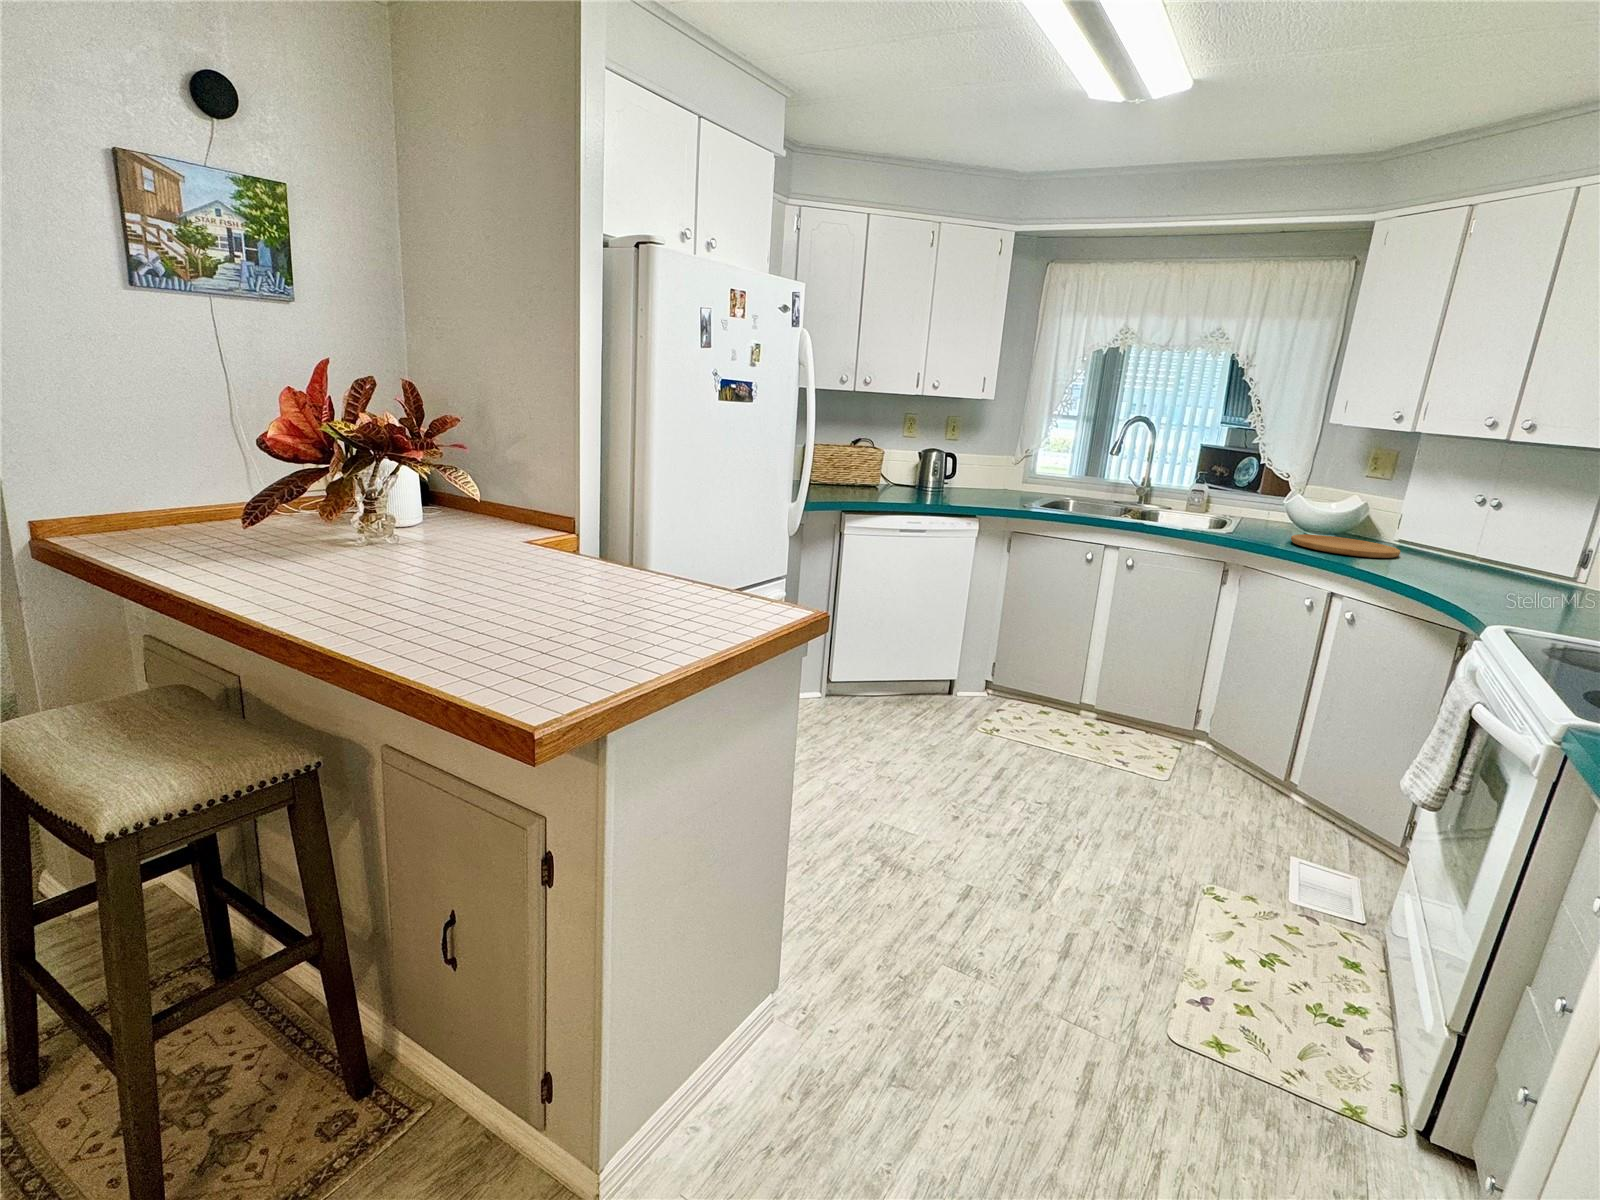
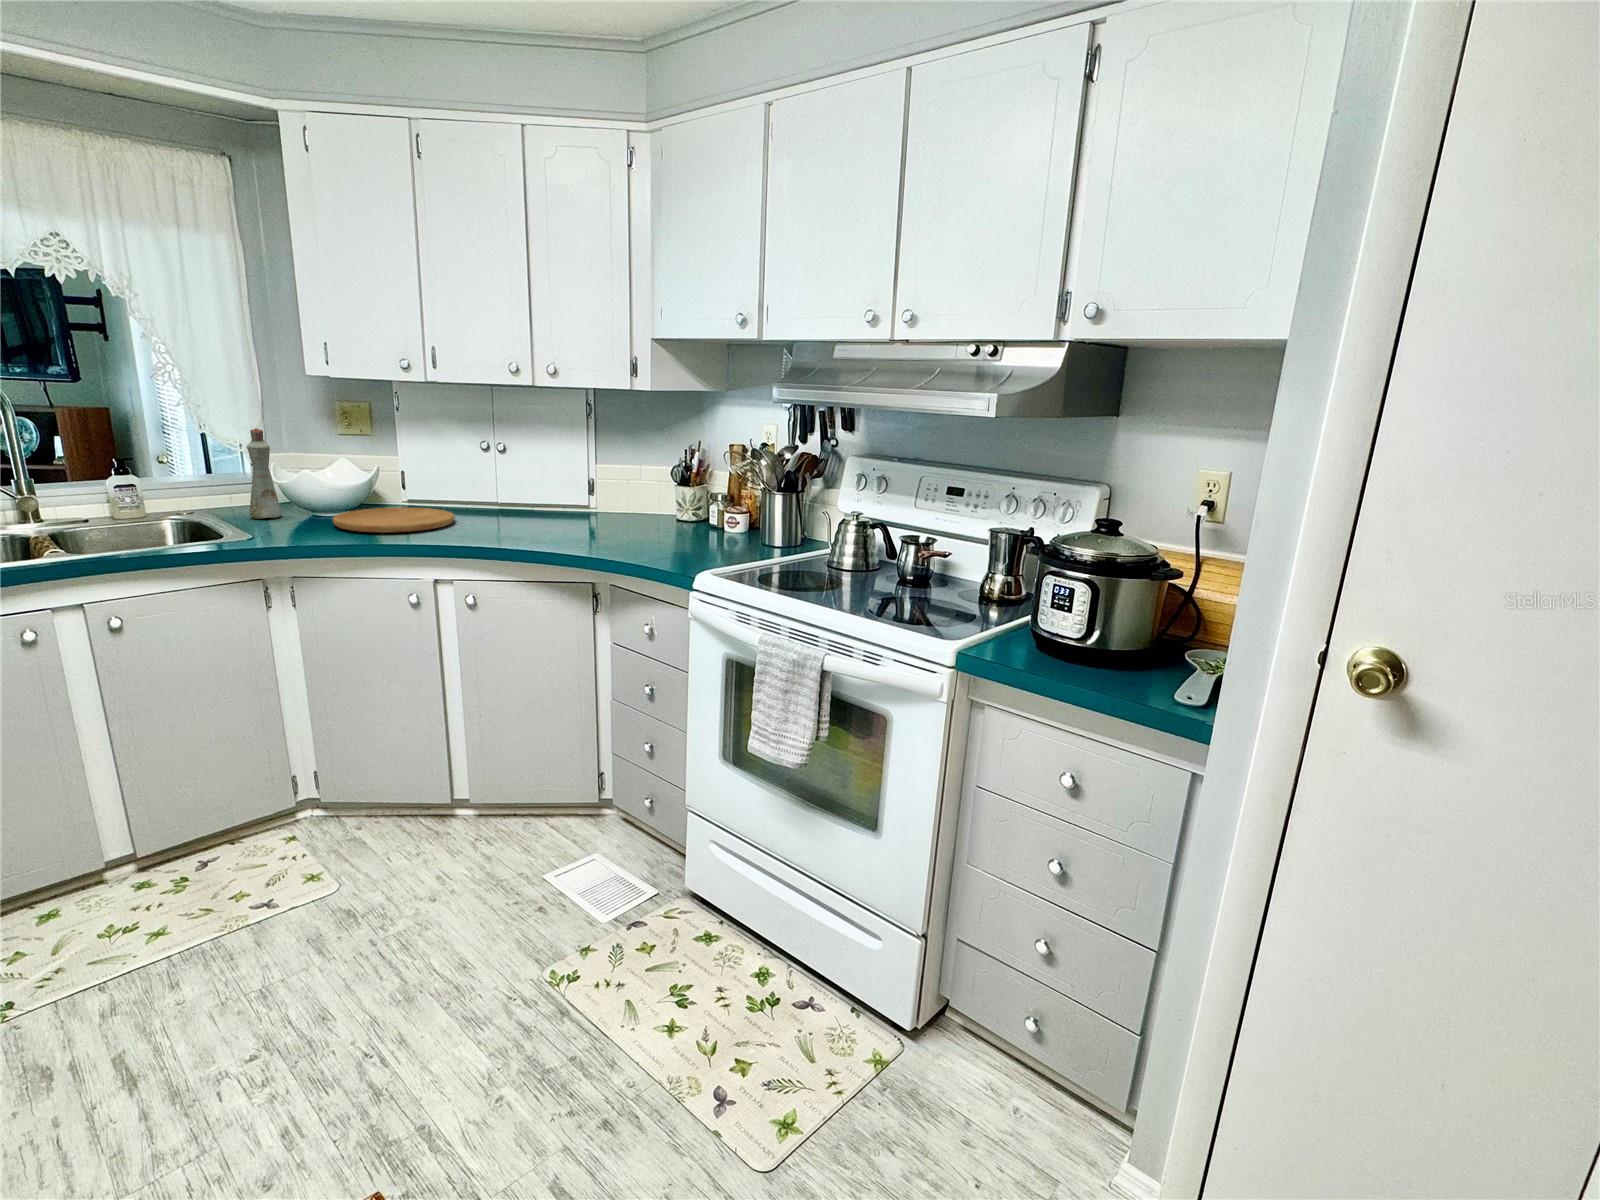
bottle: none [1254,464,1284,531] -> present [247,428,282,519]

